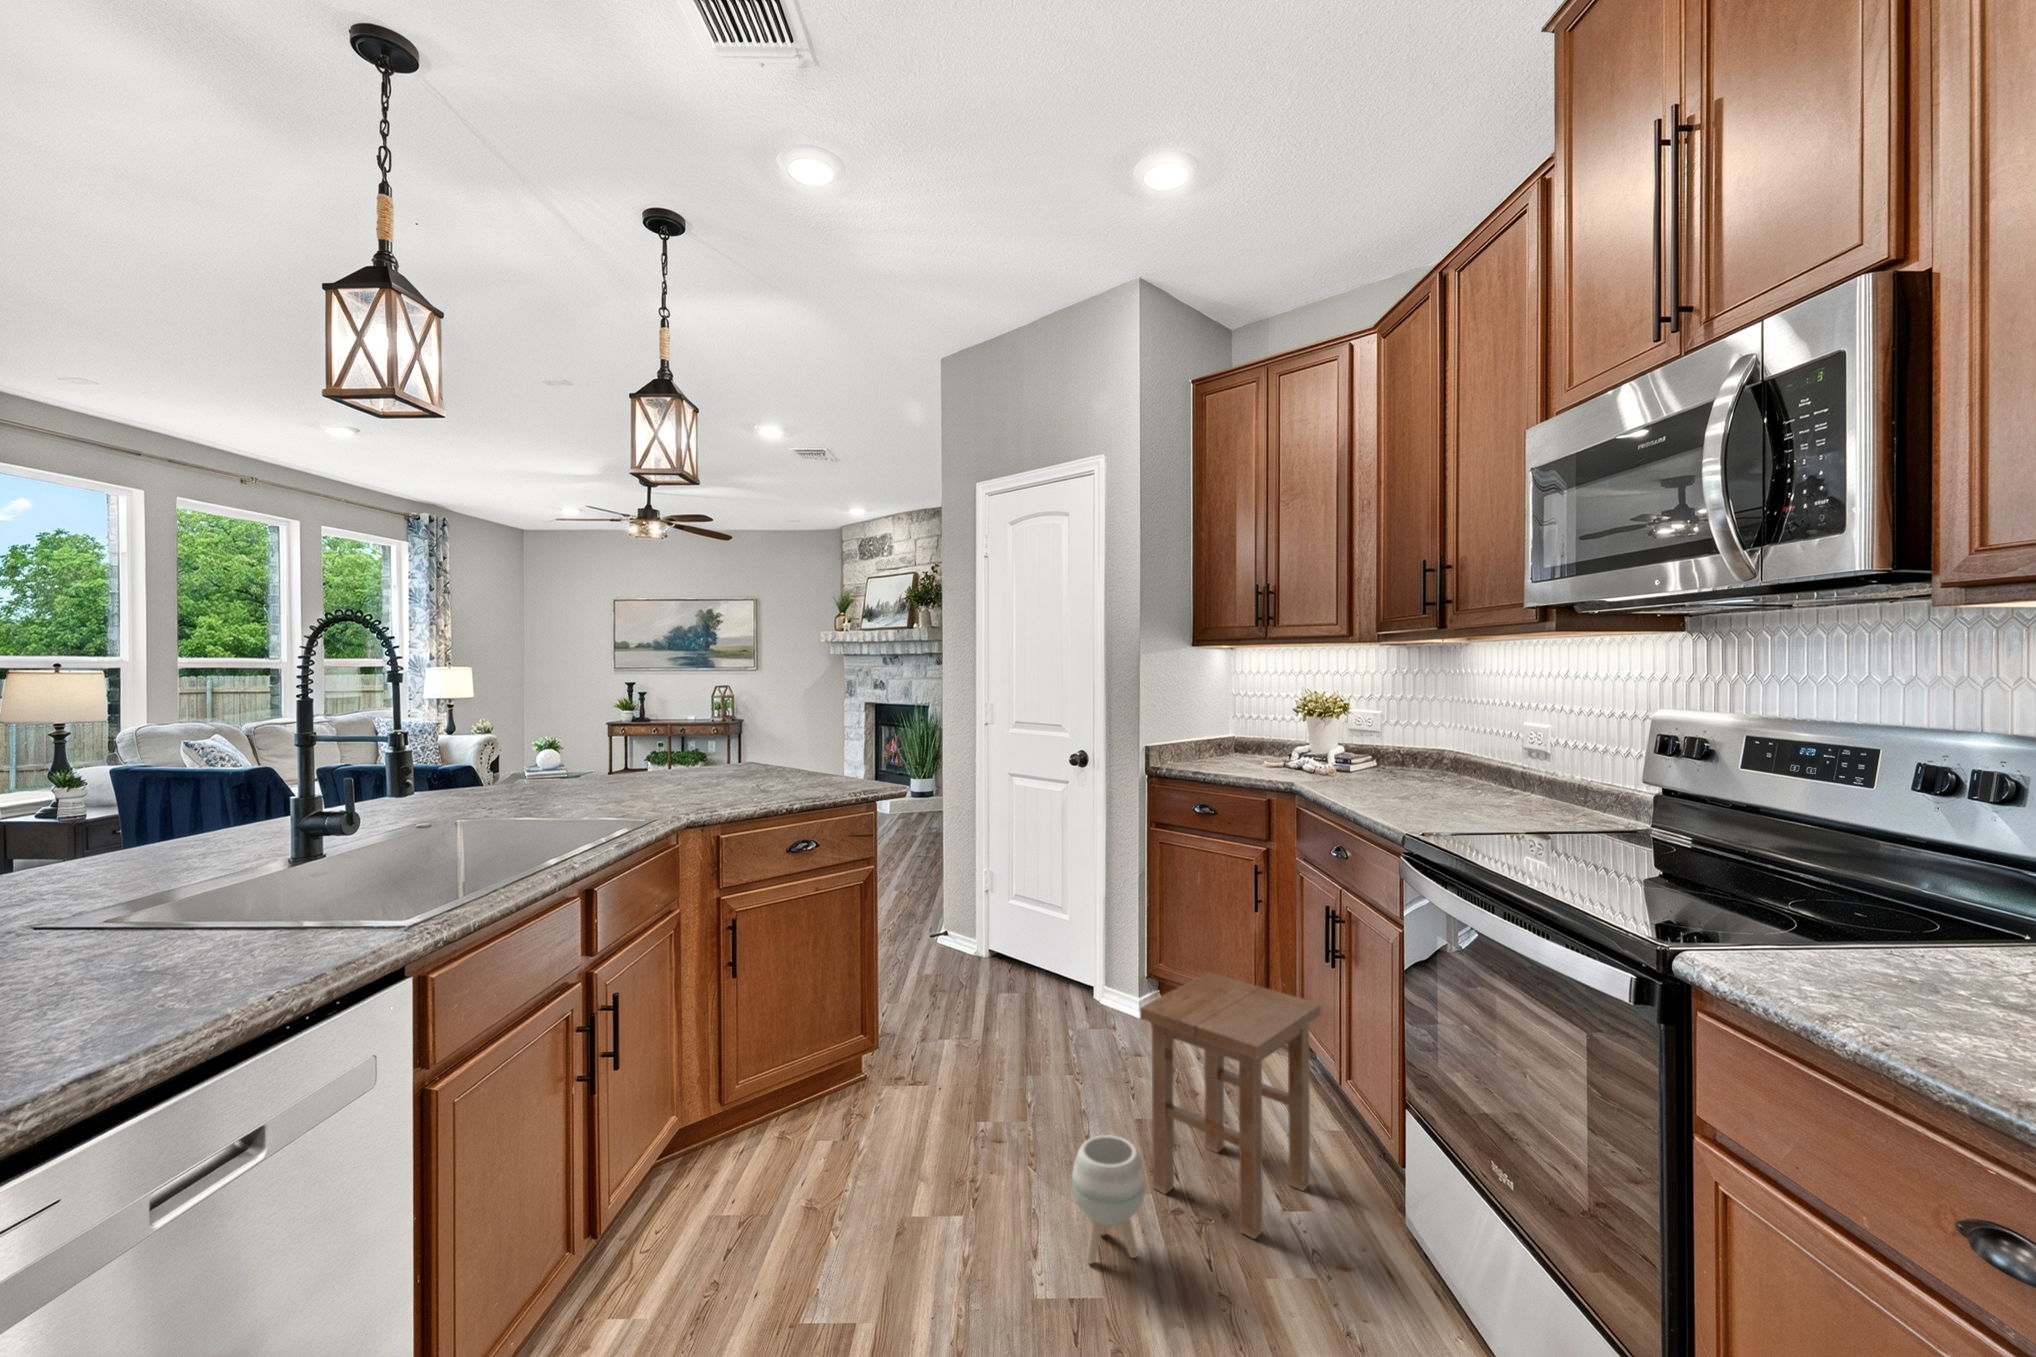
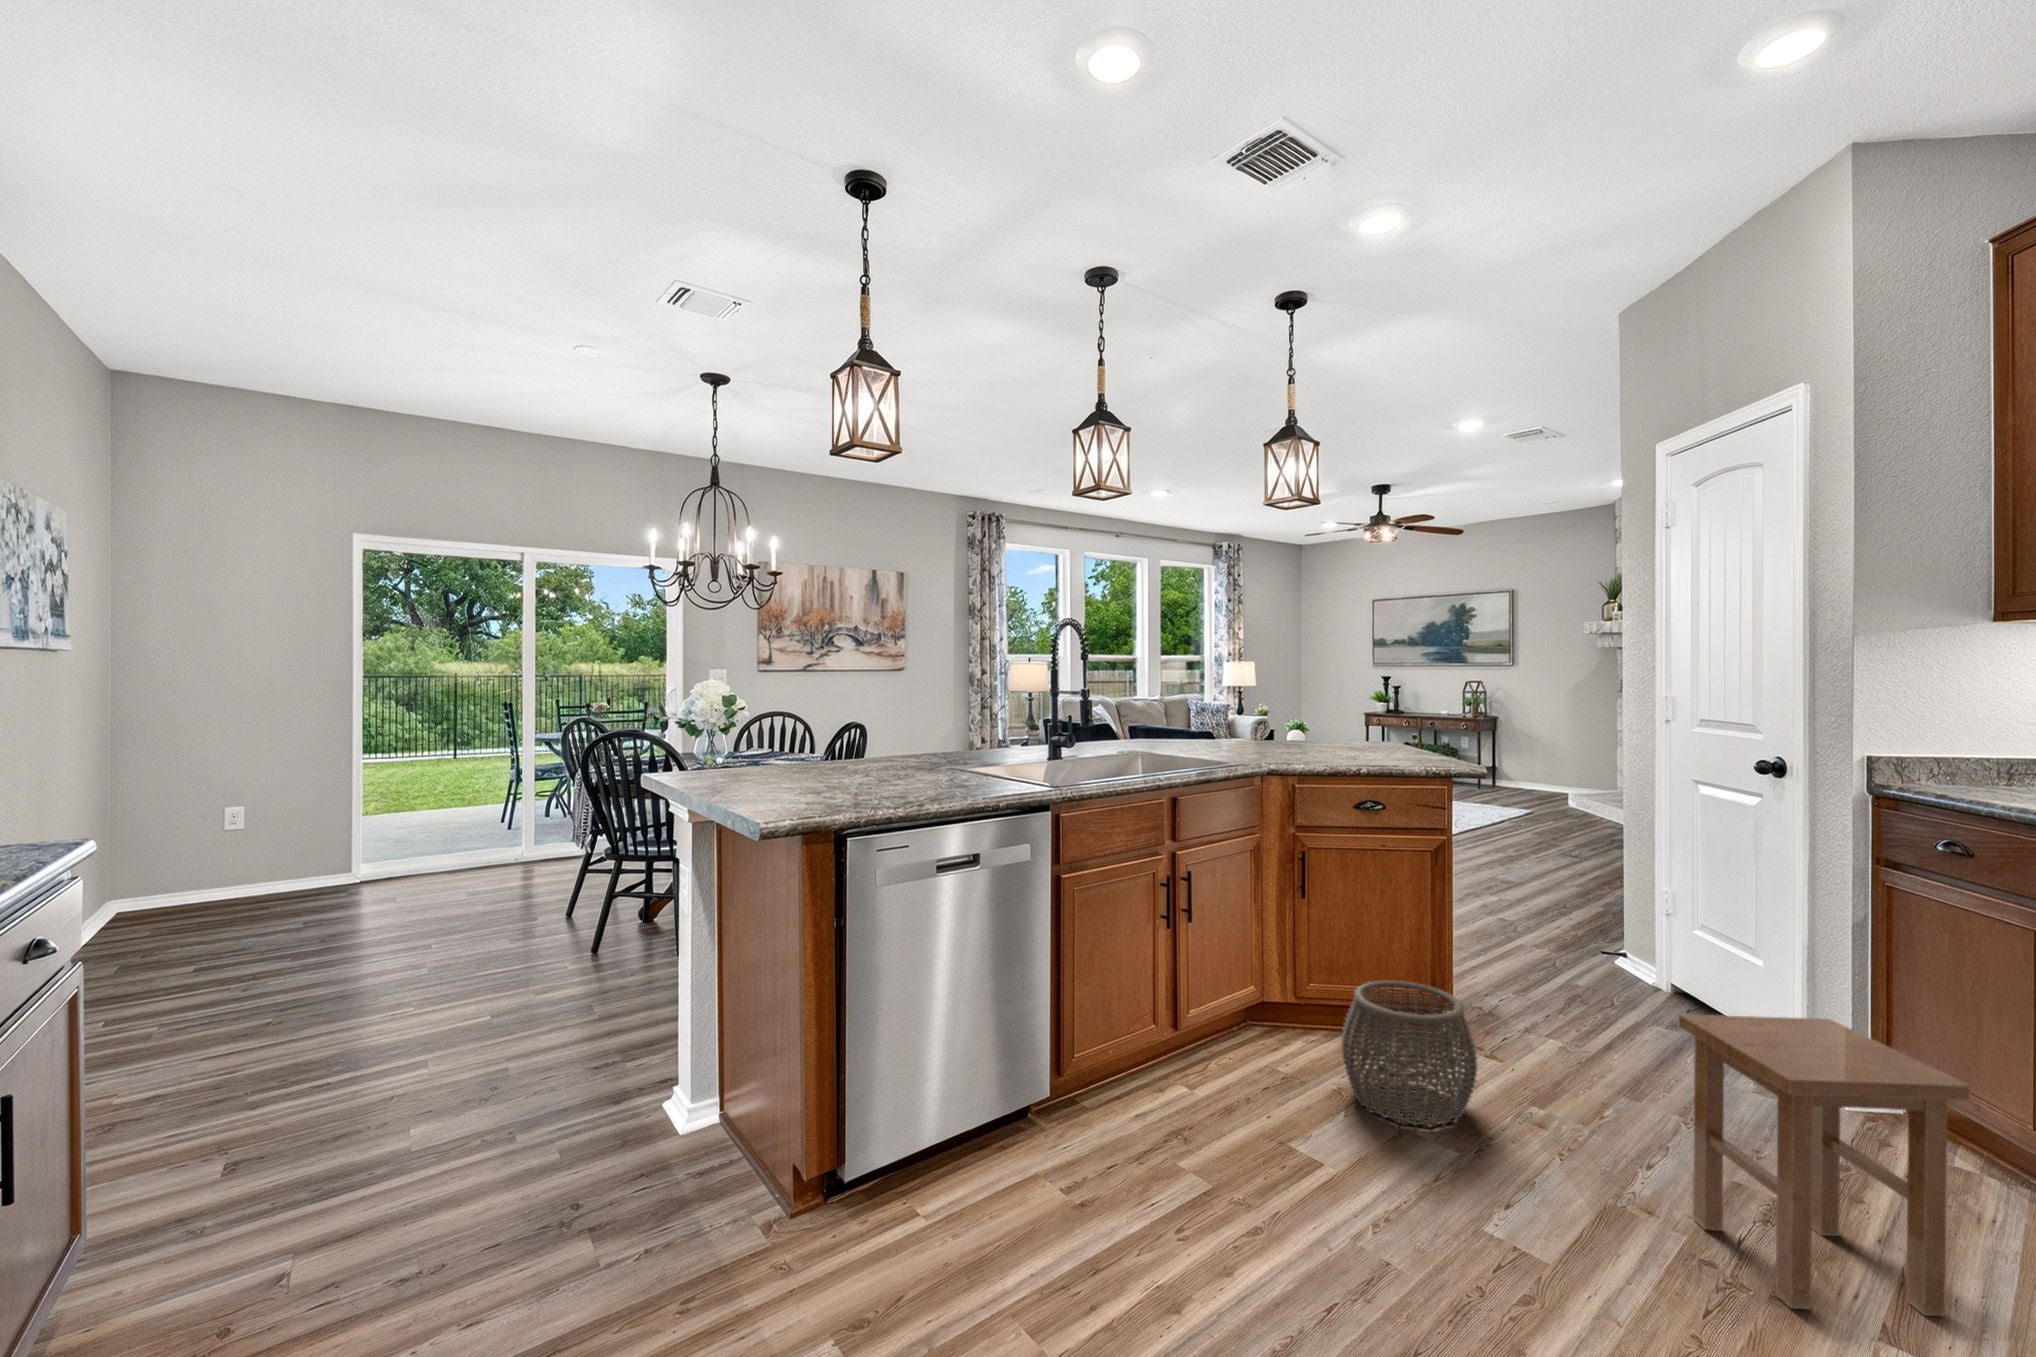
woven basket: none [811,1043,955,1221] -> present [1342,981,1477,1127]
planter: present [1072,1135,1146,1263] -> none [1549,1115,1636,1248]

